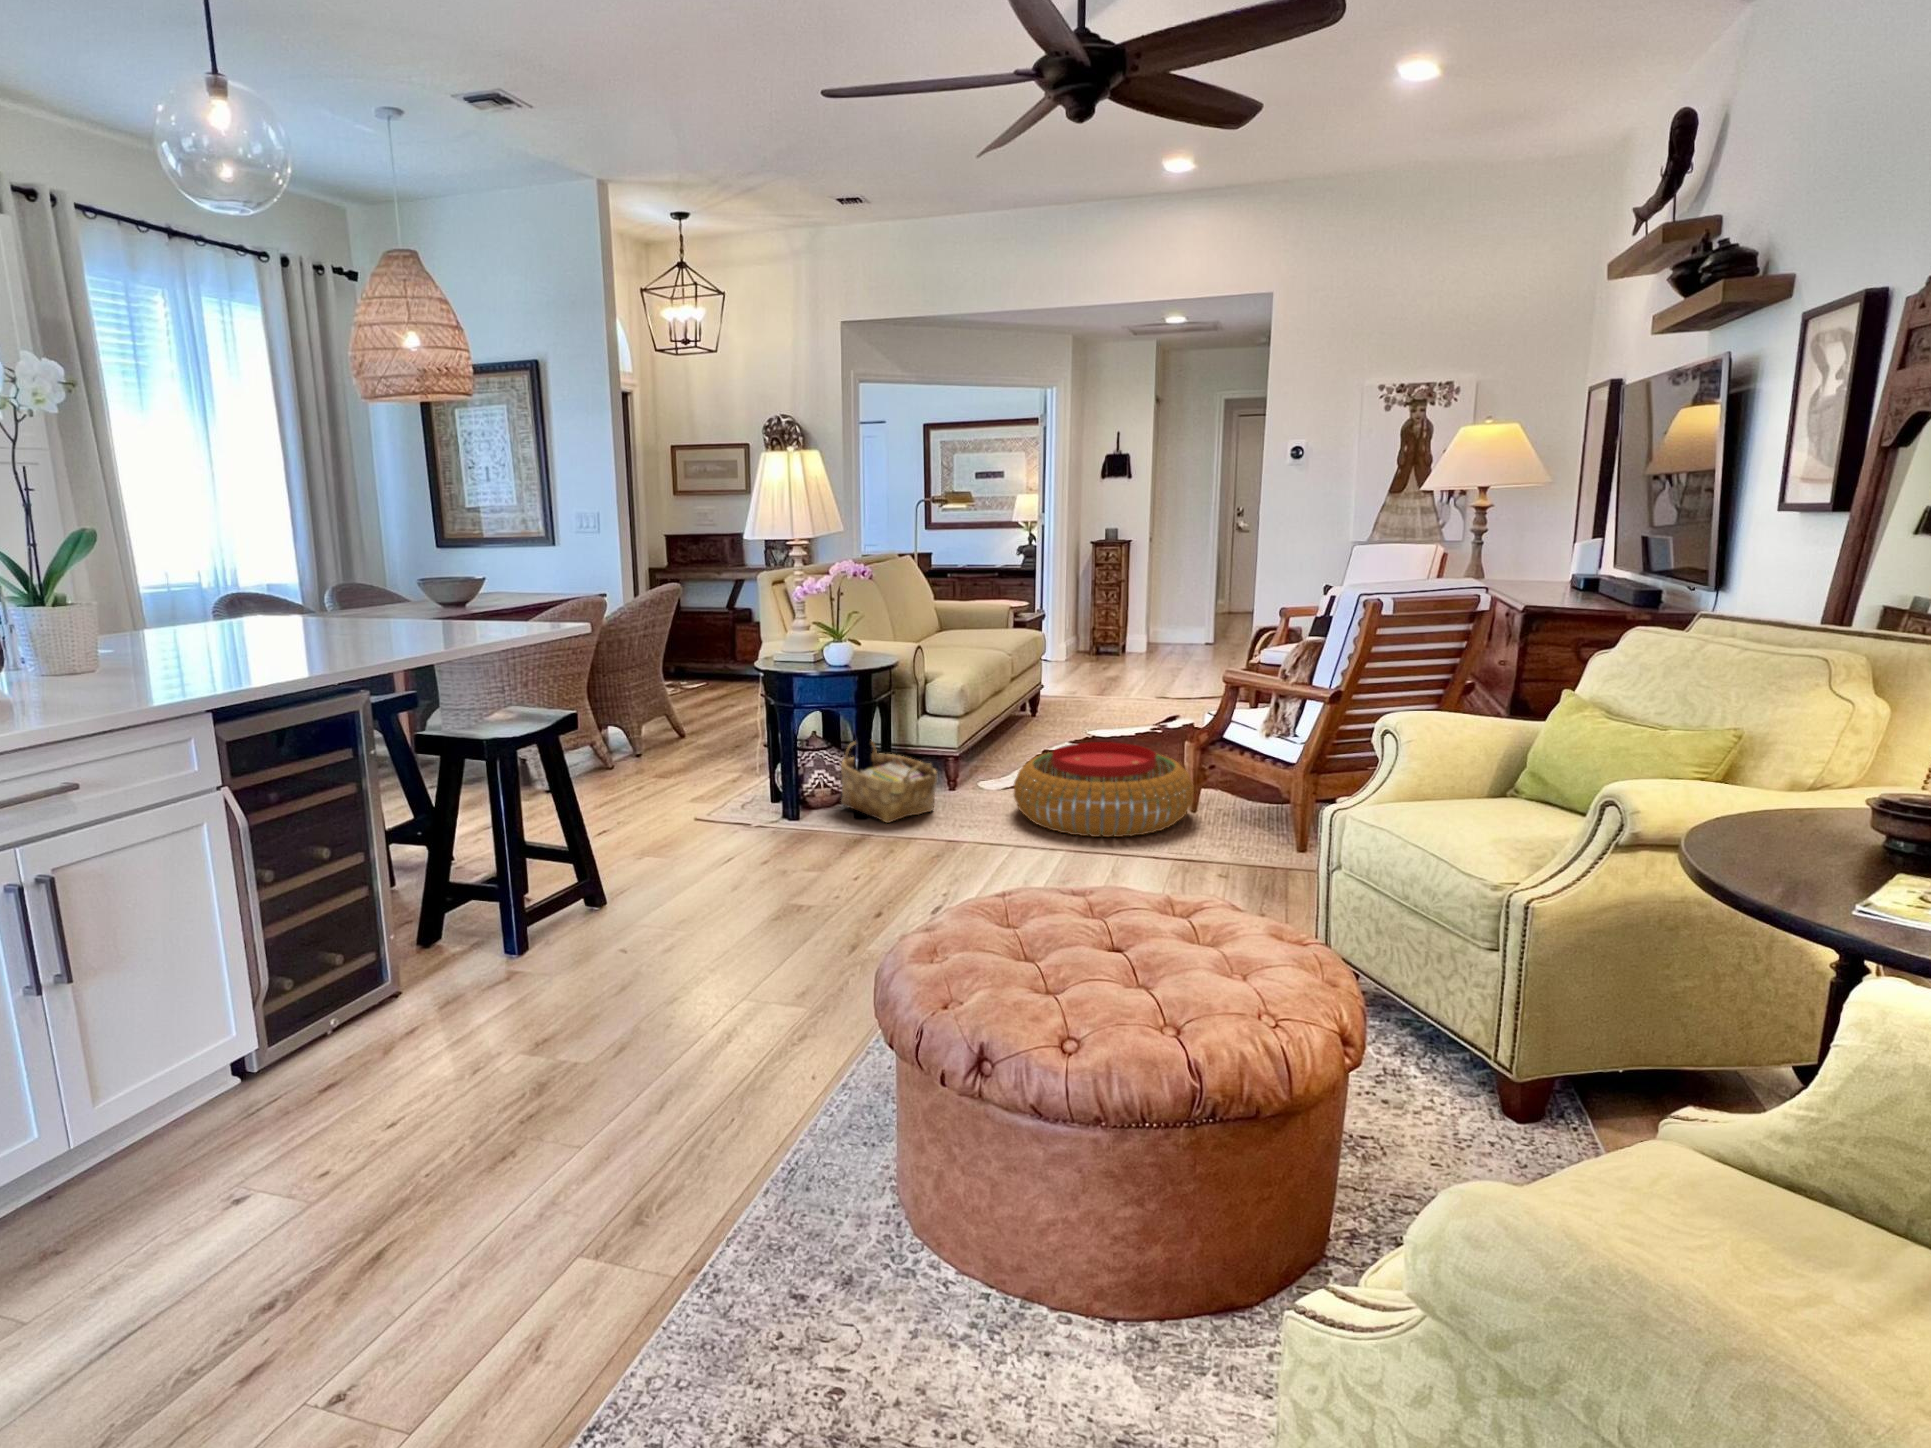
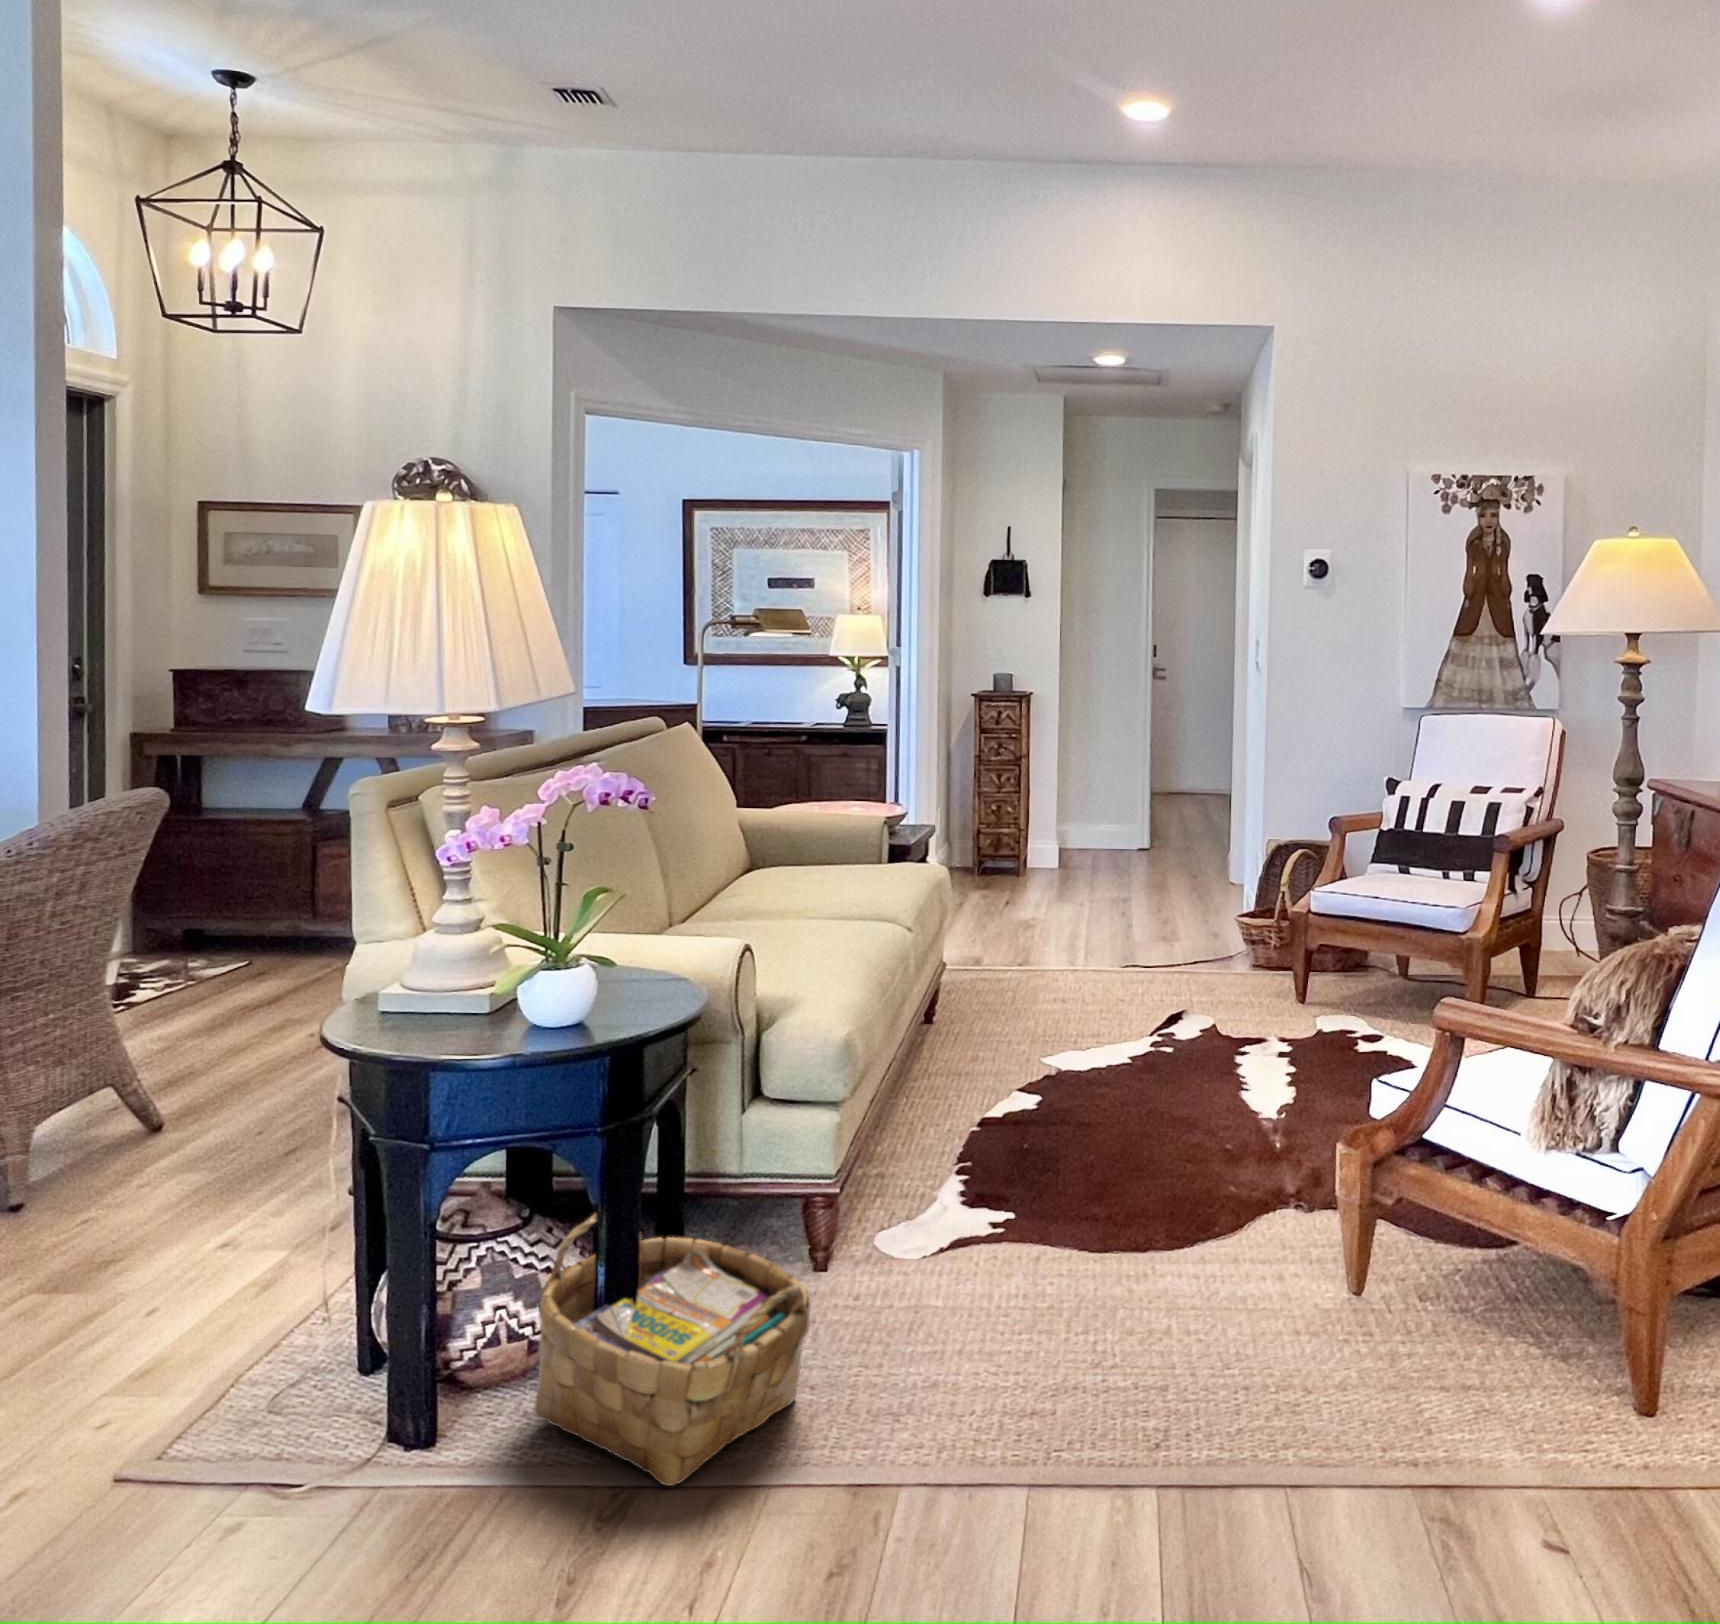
pouf: present [1014,742,1194,837] -> none [1001,1158,1423,1467]

